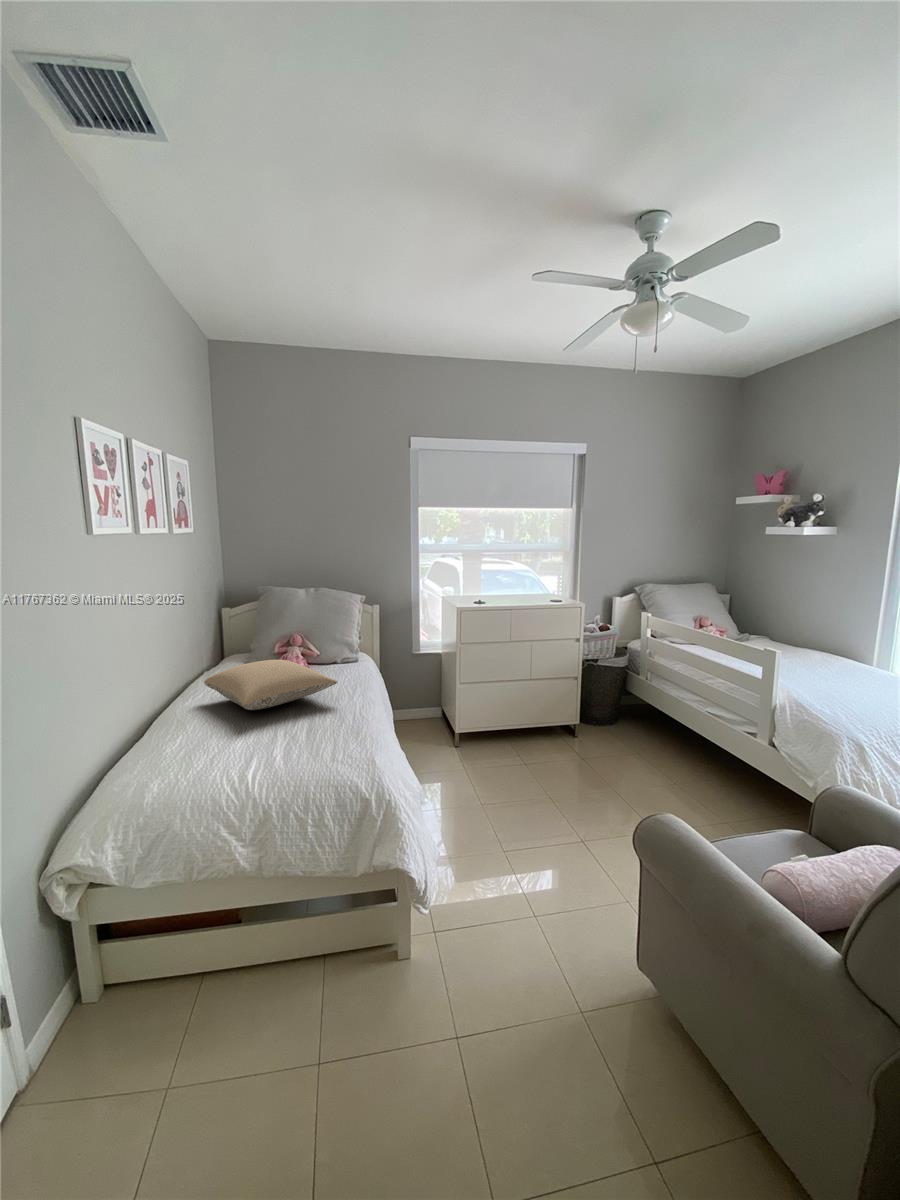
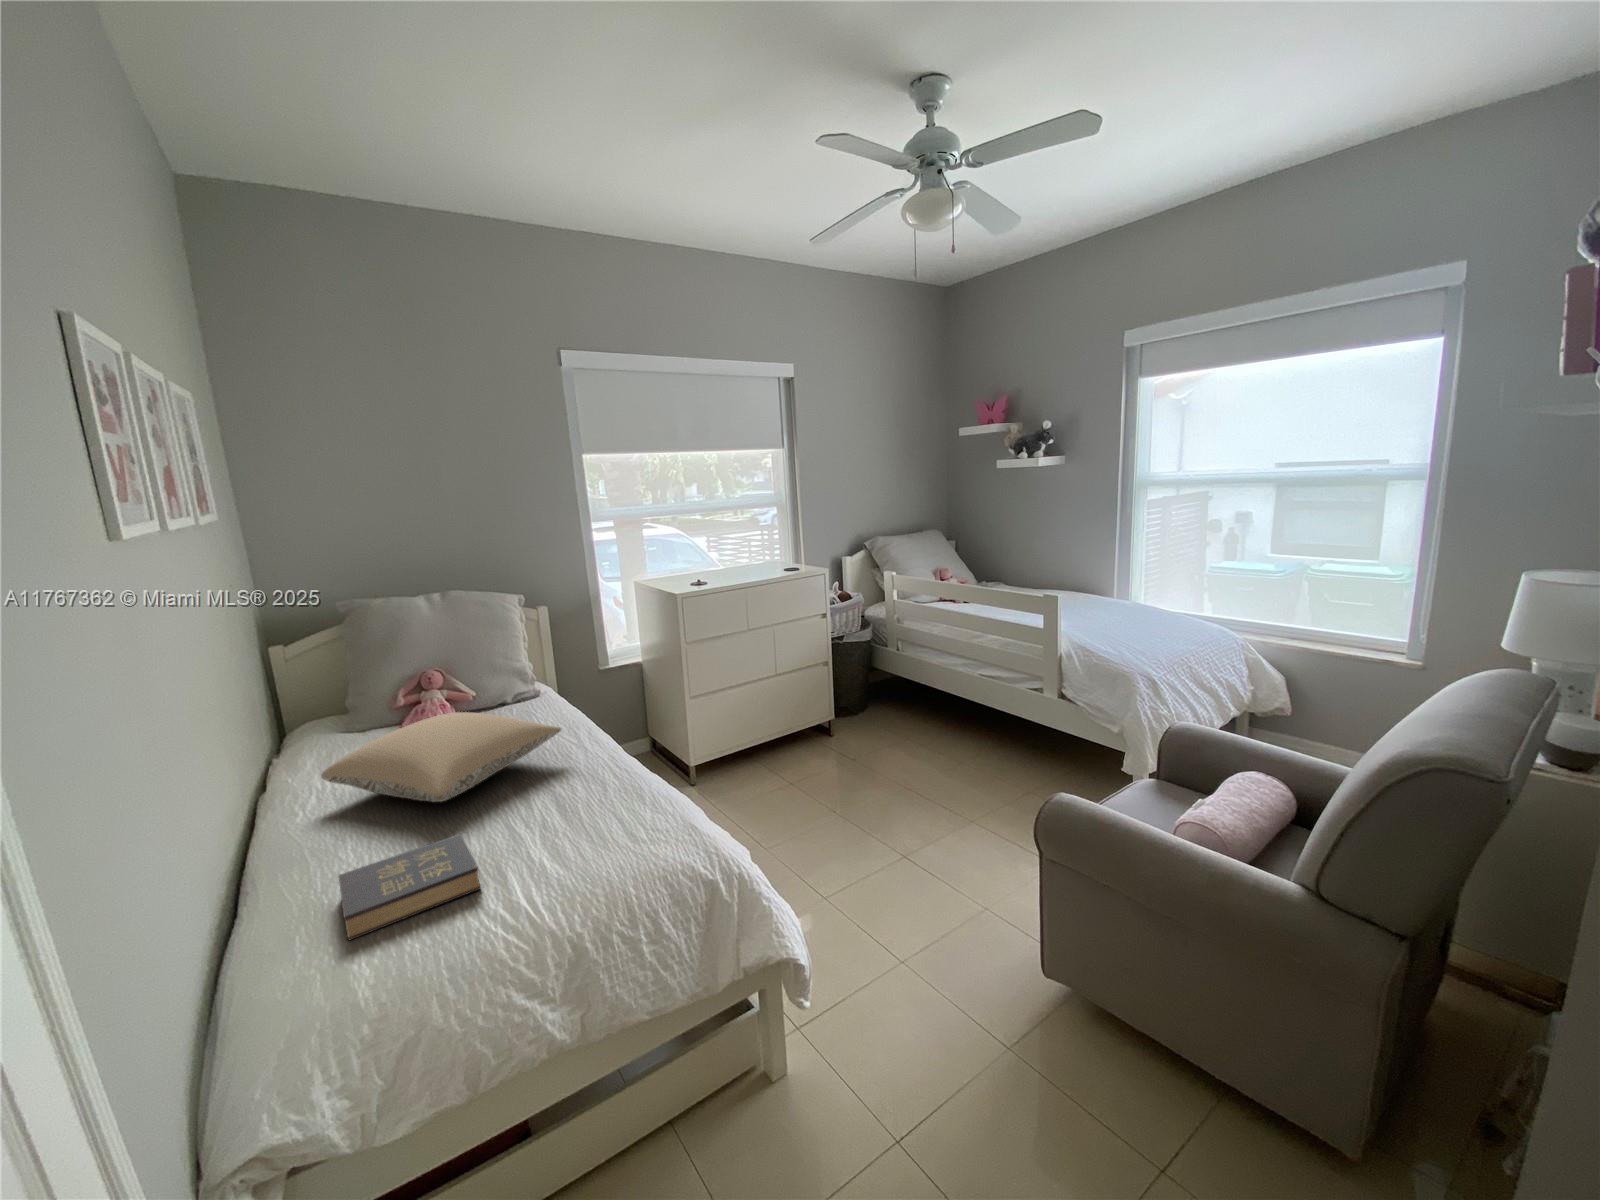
hardback book: none [159,729,244,771] -> present [339,834,481,940]

